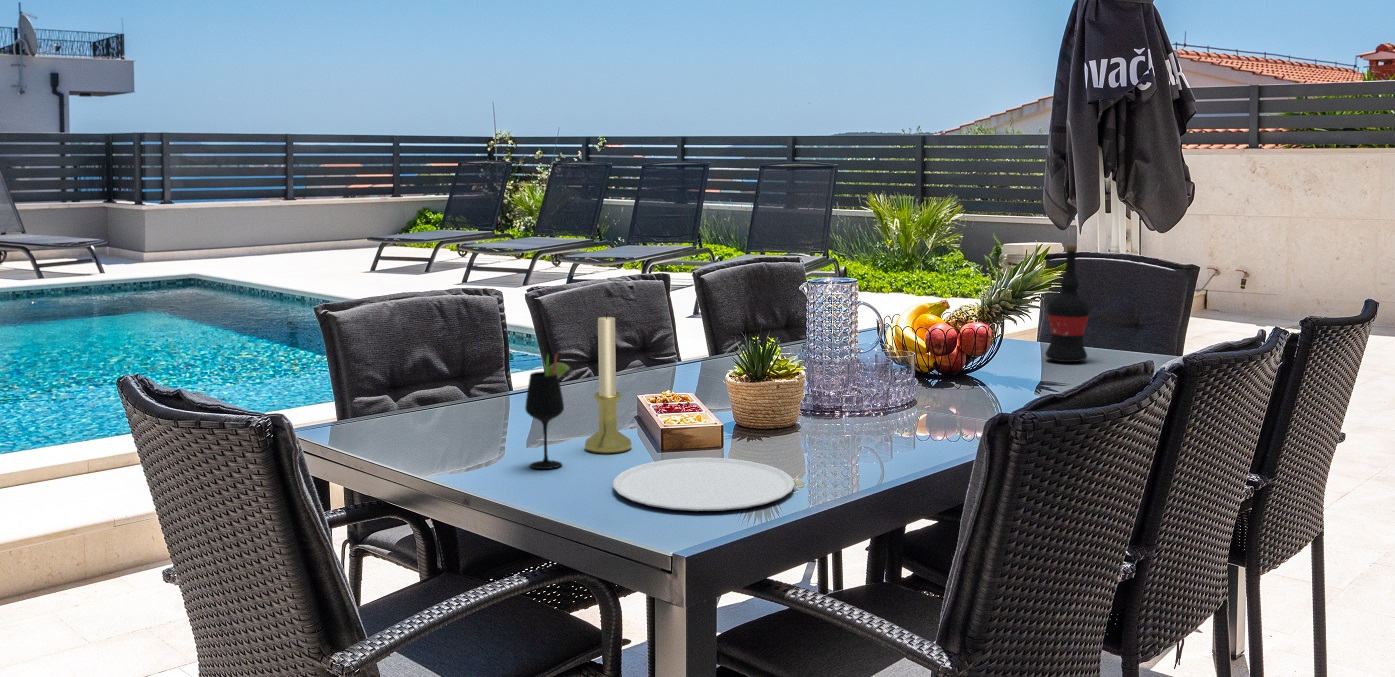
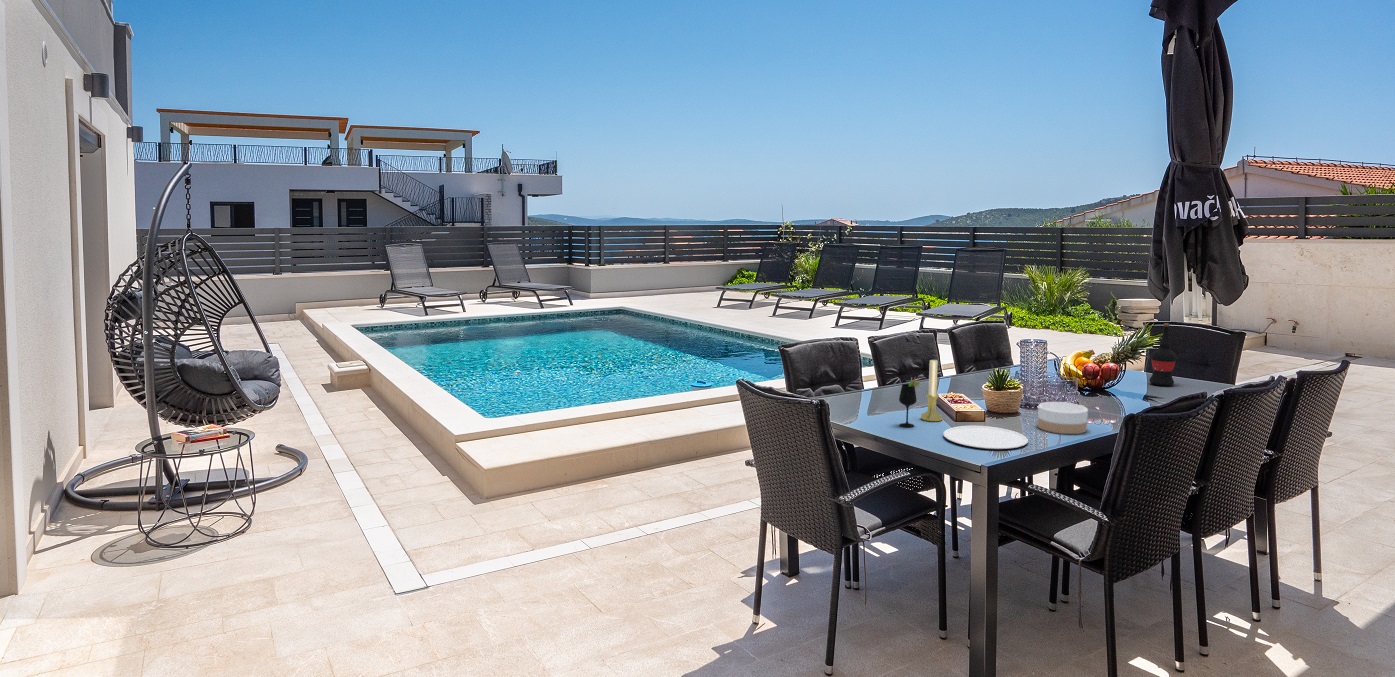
bowl: none [824,398,923,466] -> present [1038,402,1088,434]

